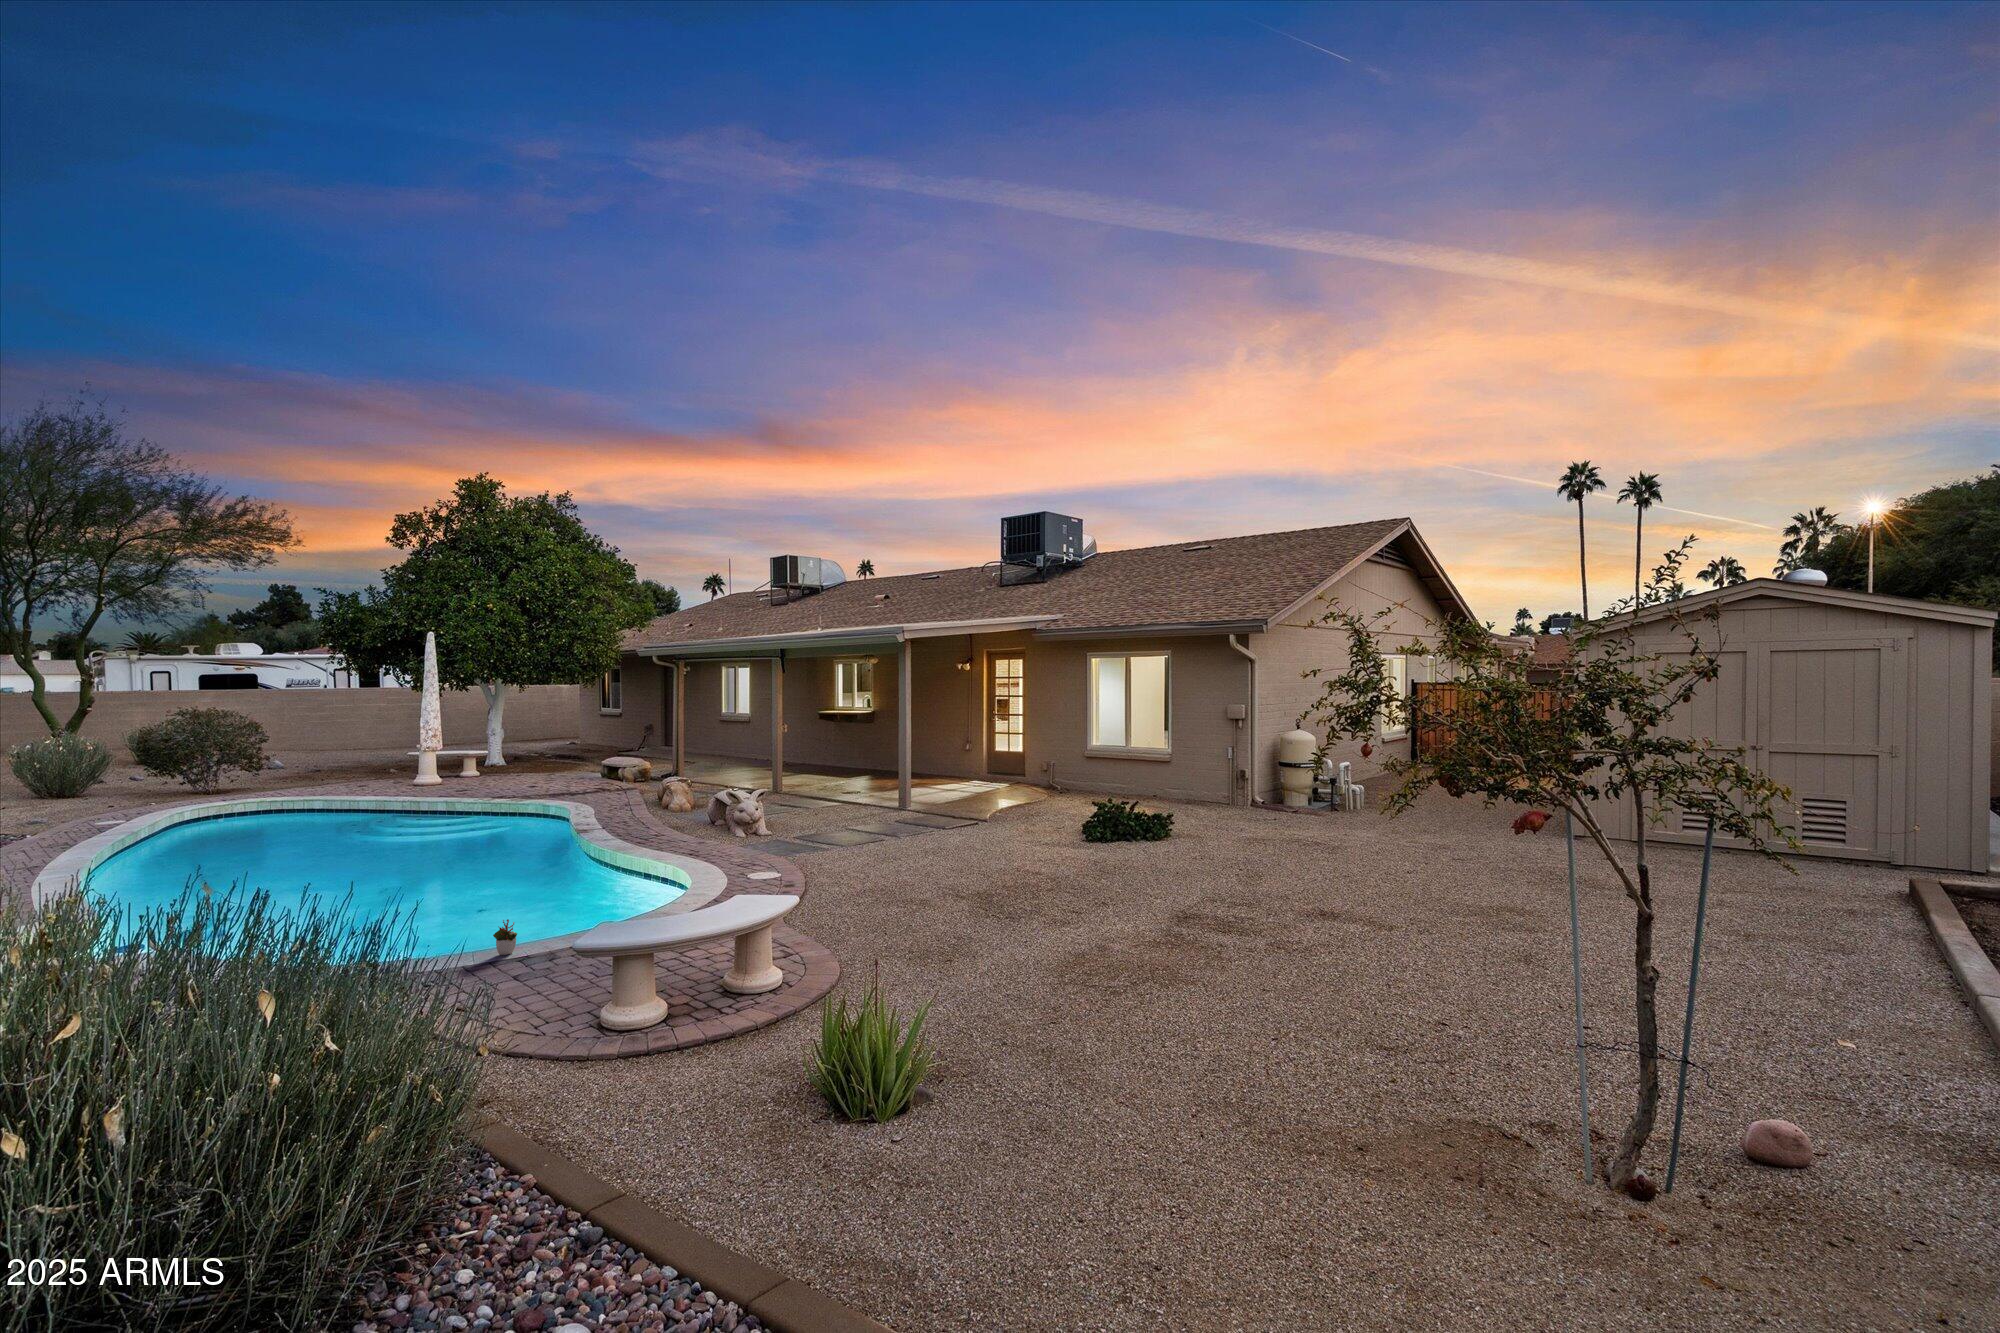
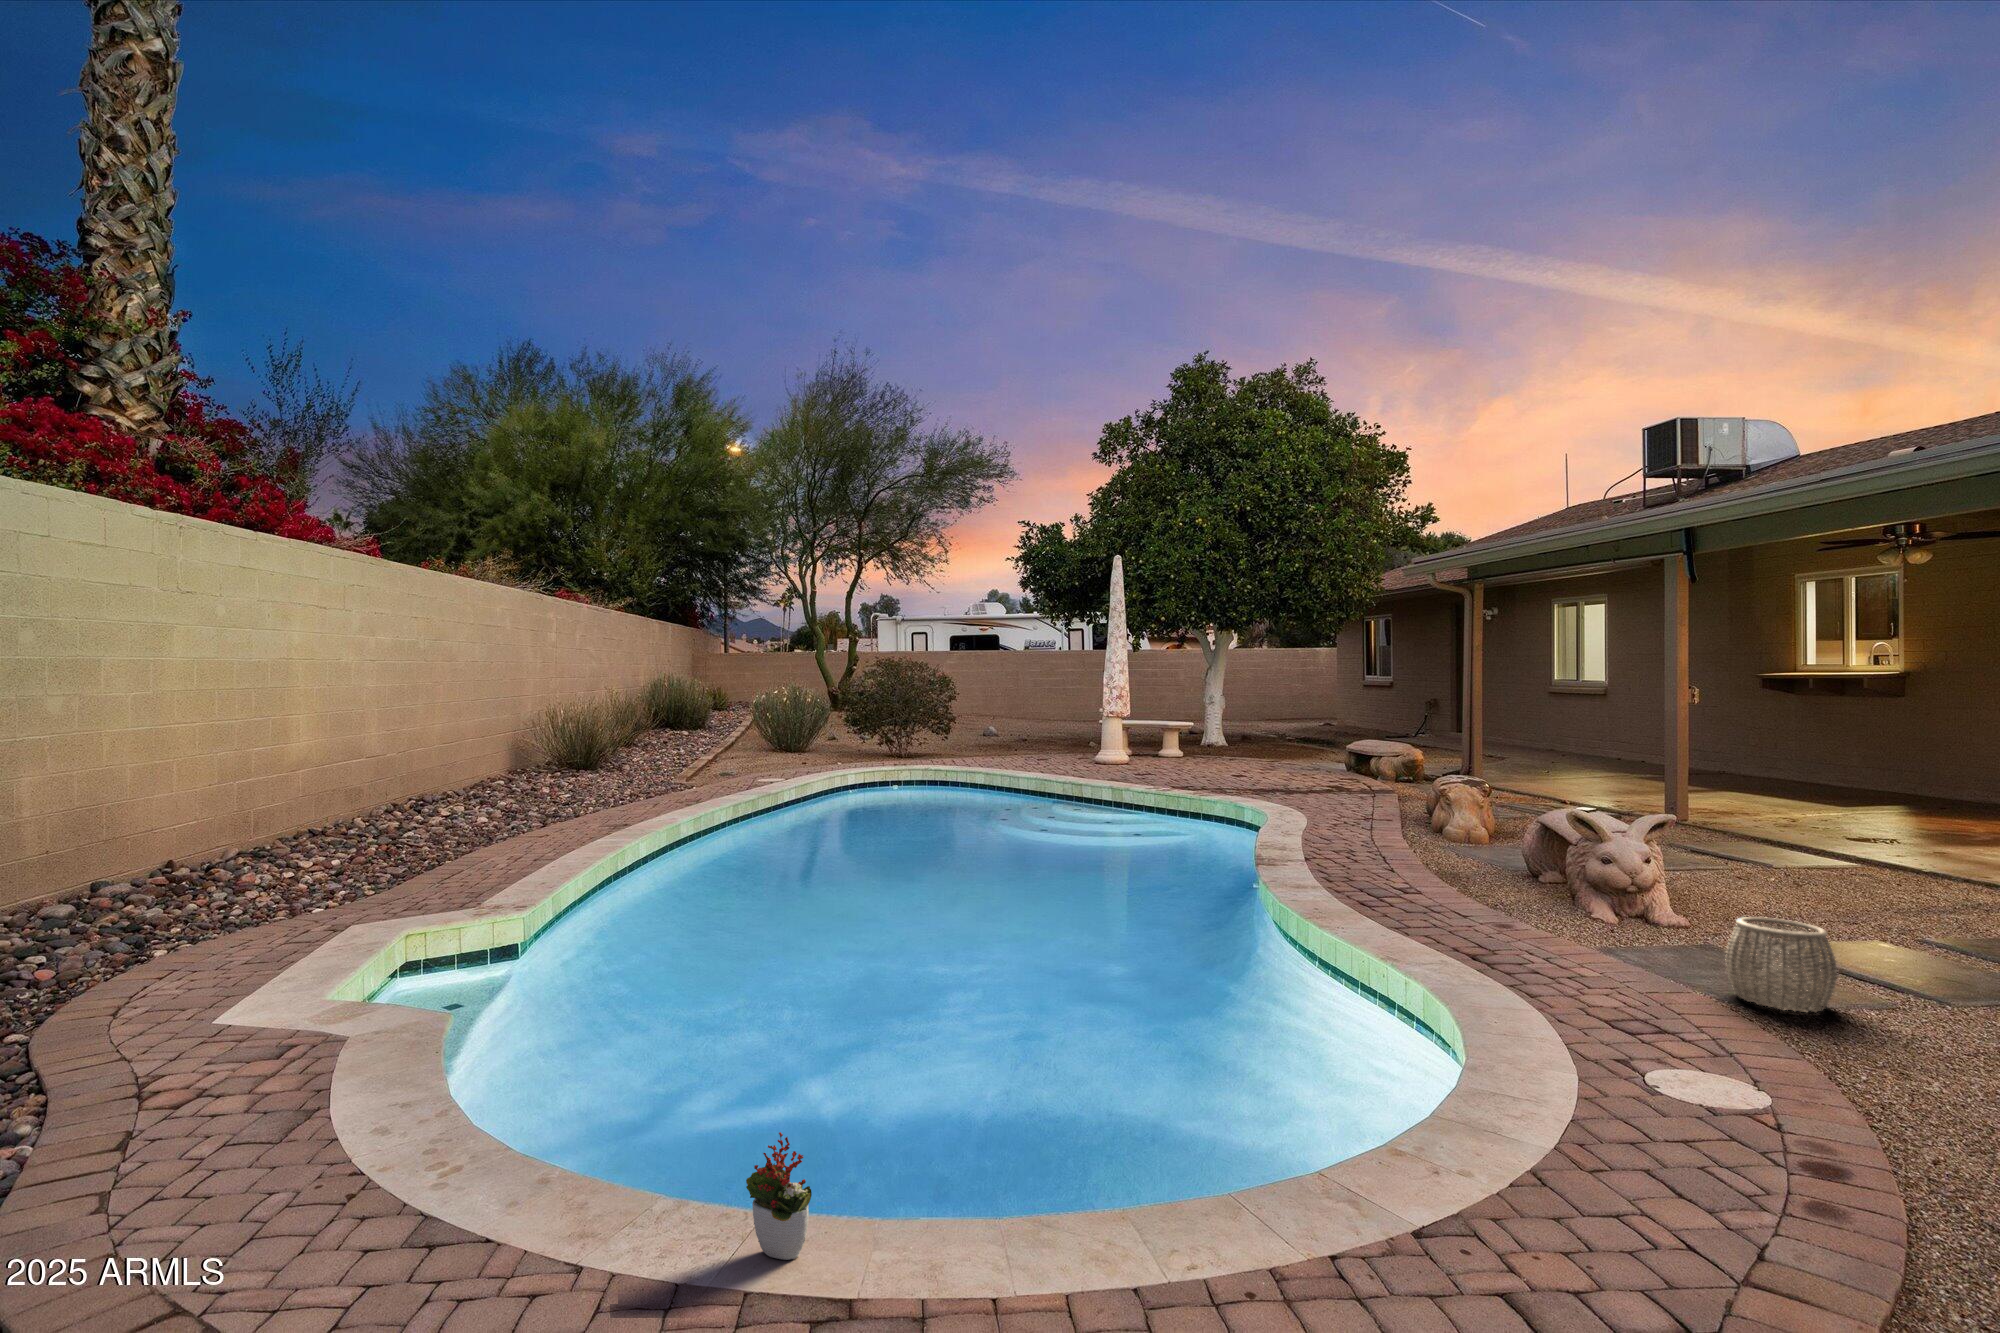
woven basket: none [776,824,808,854] -> present [1726,917,1838,1012]

